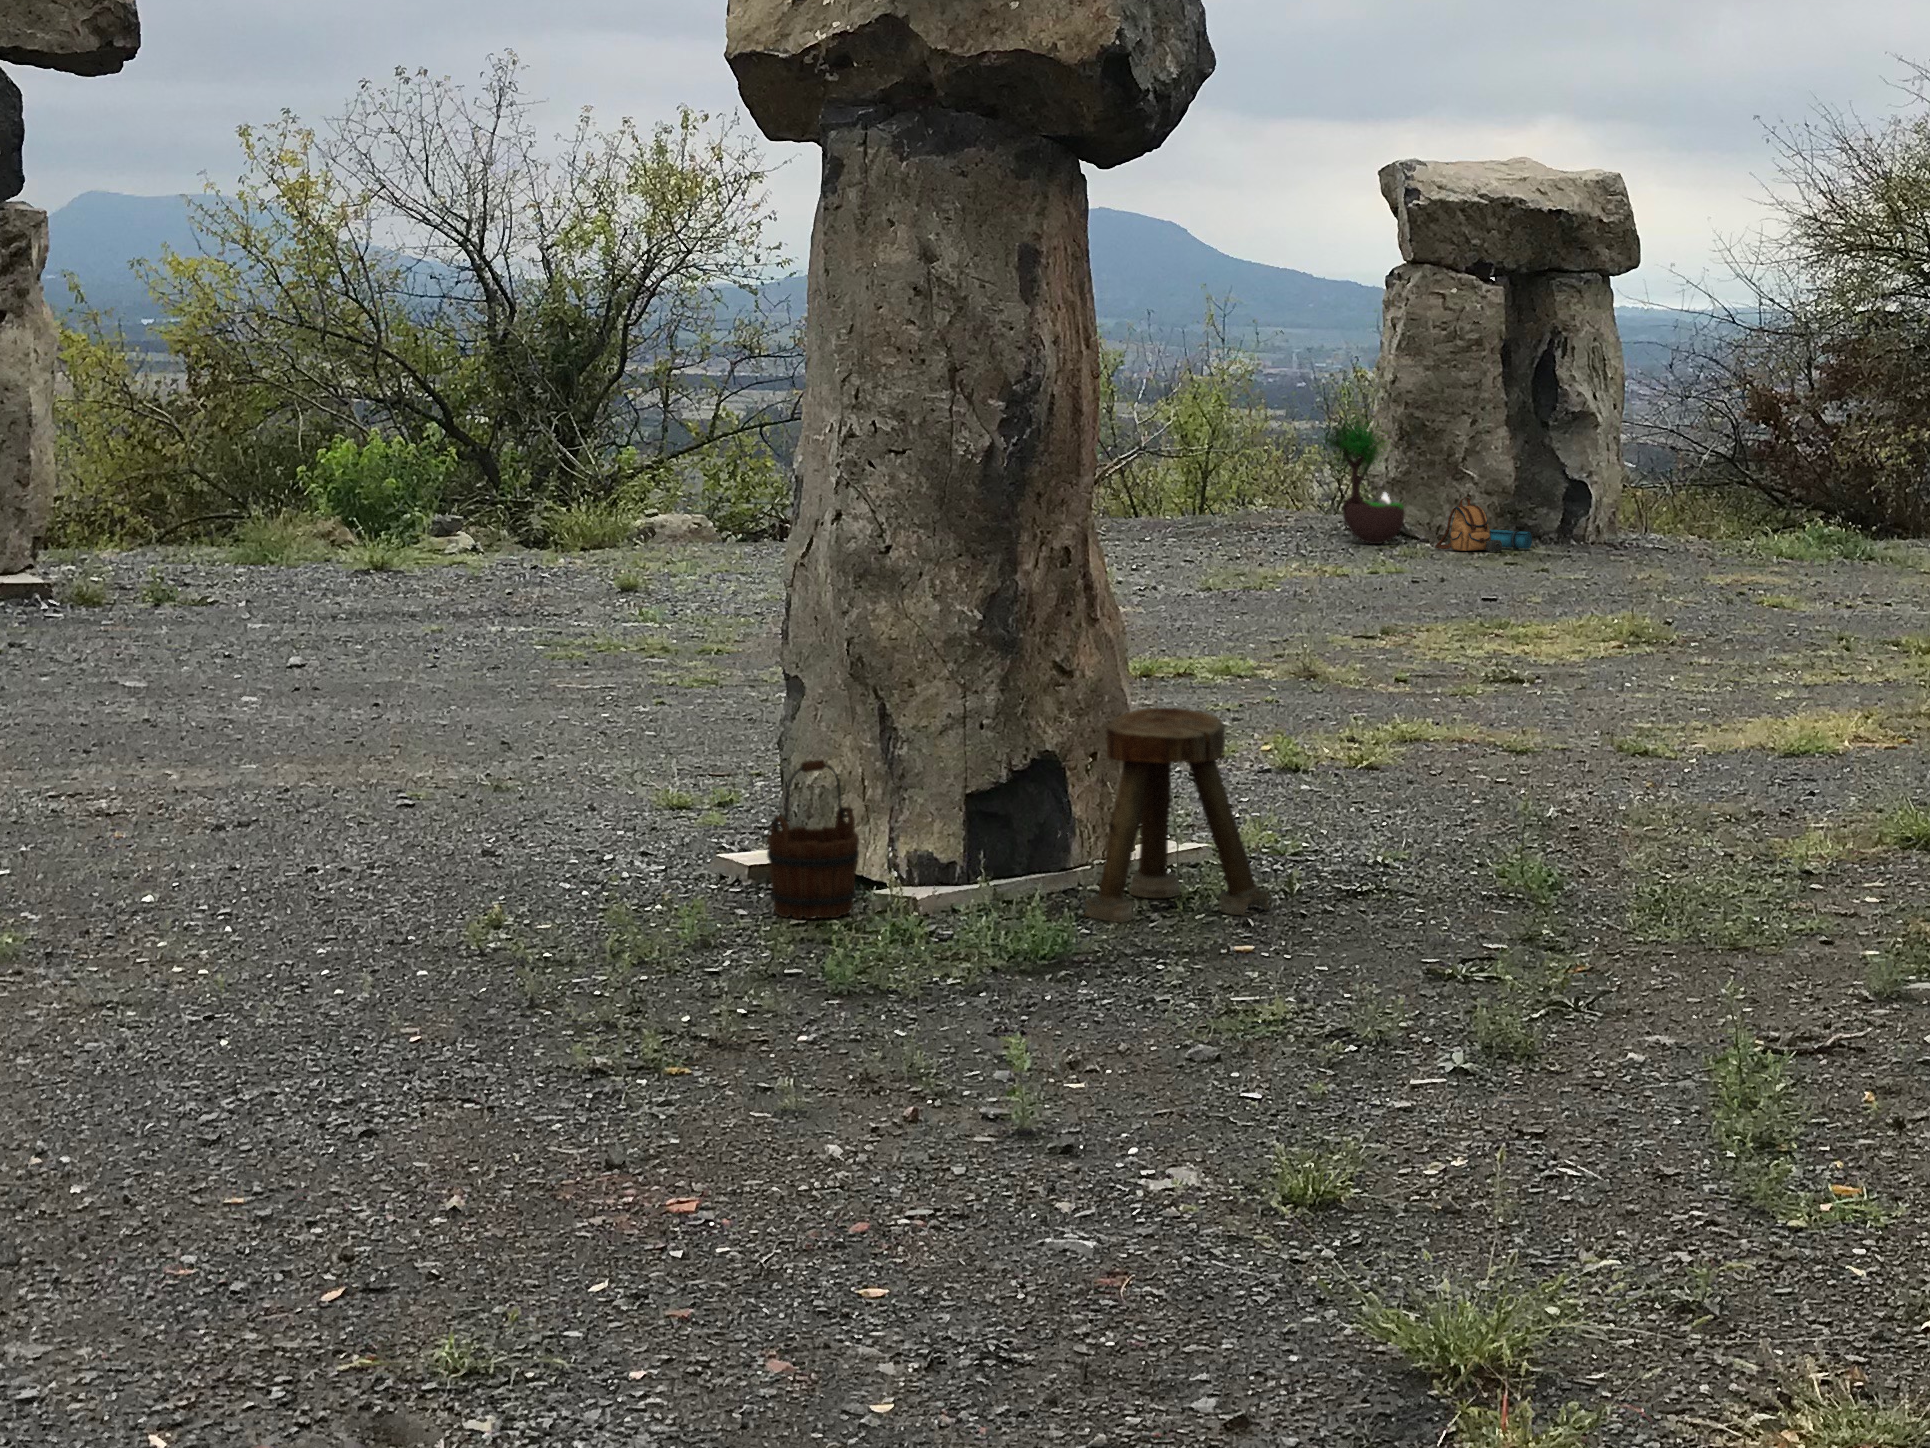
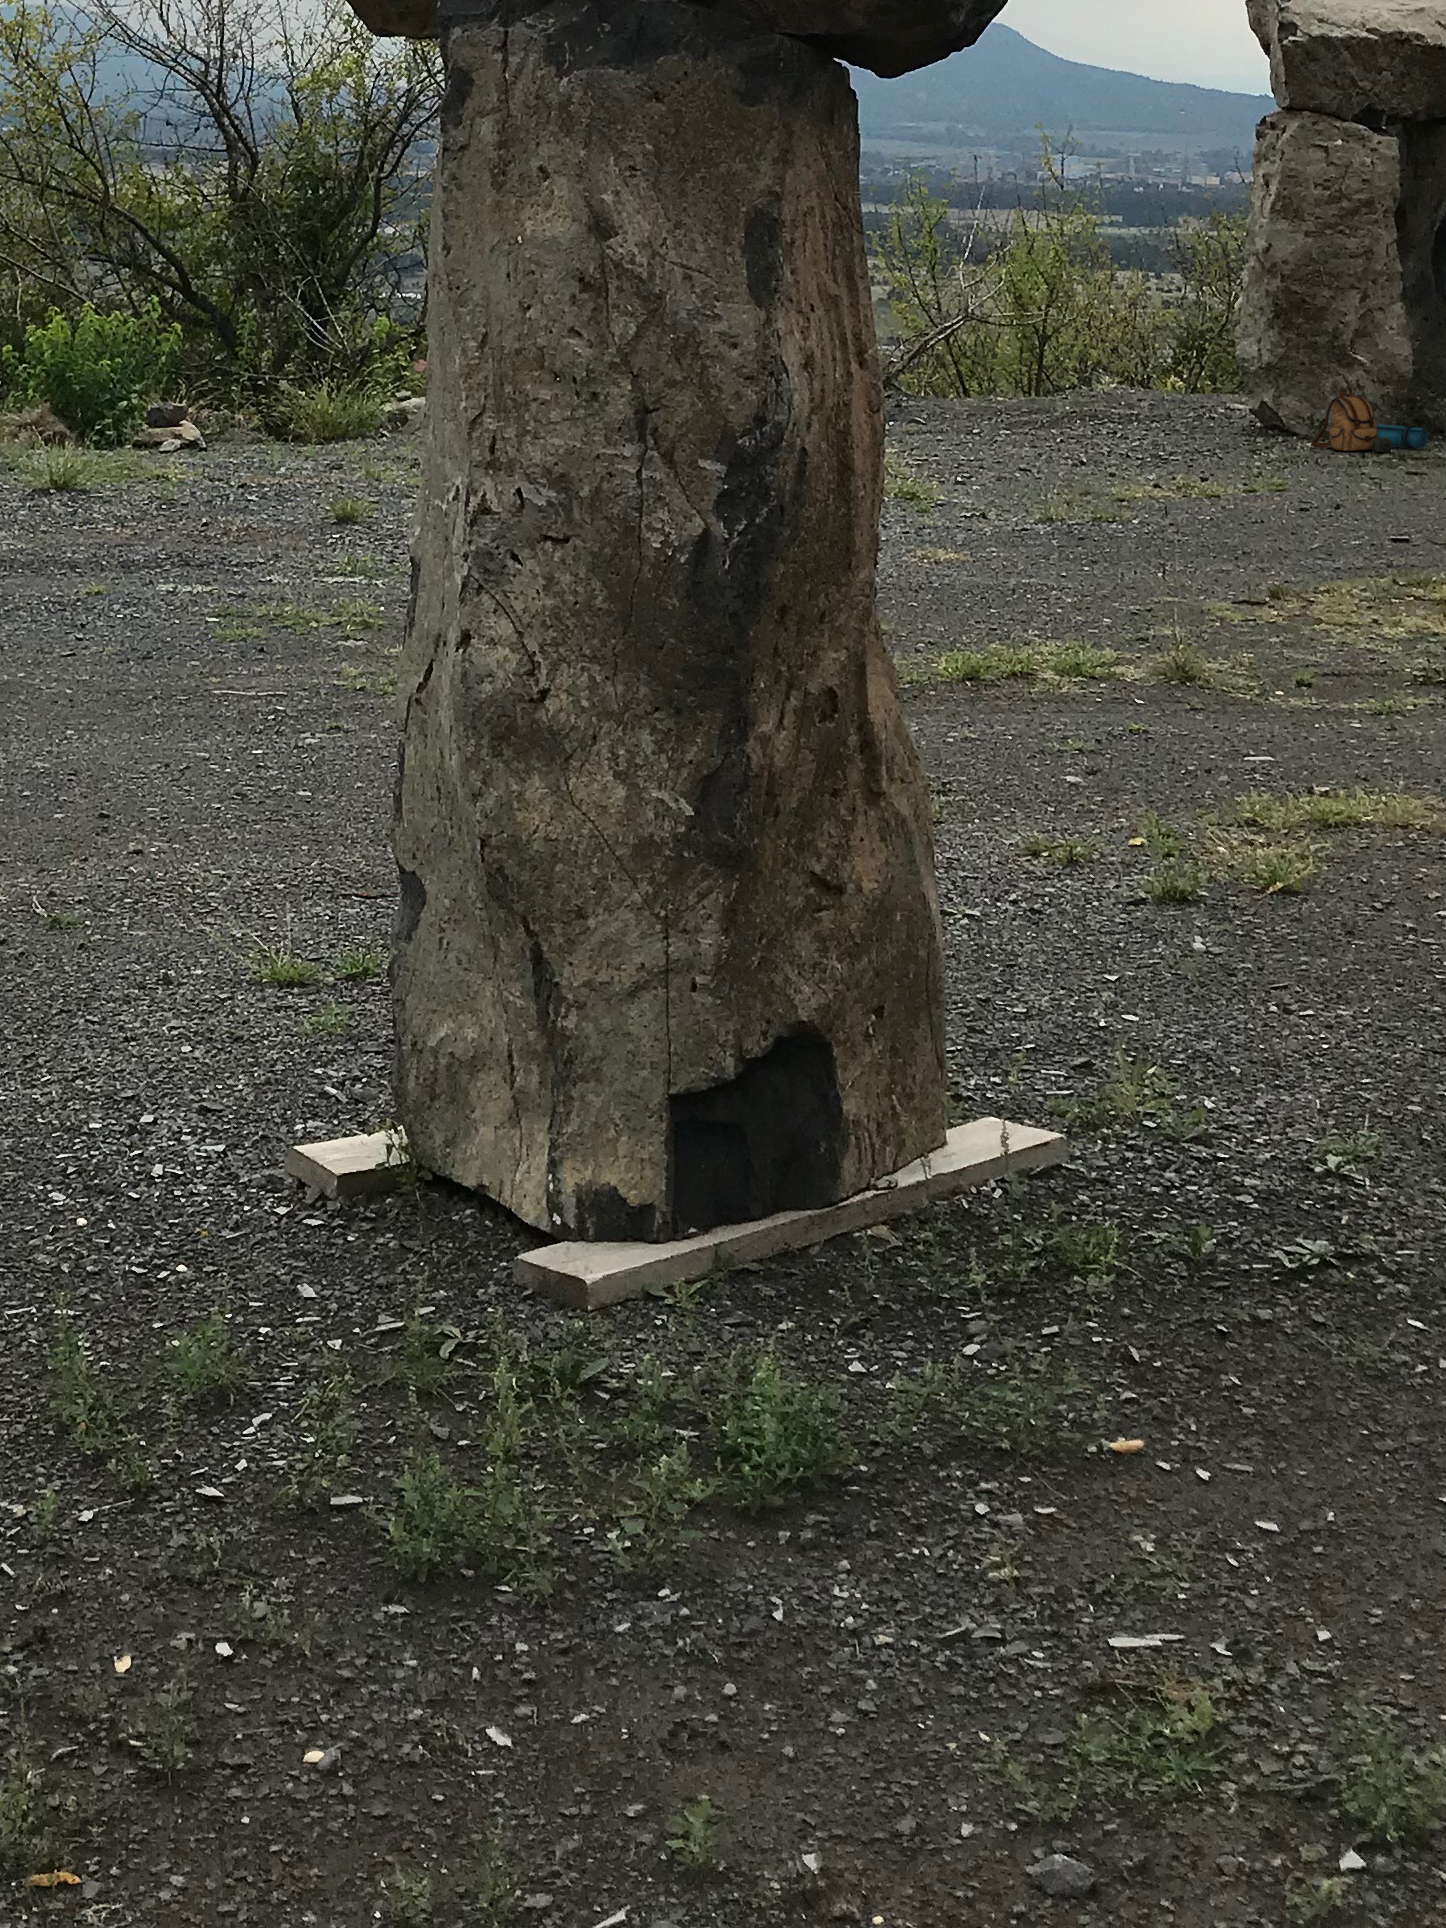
potted tree: present [1319,414,1404,544] -> none [1167,277,1273,439]
stool: present [1084,708,1270,923] -> none [859,952,1174,1340]
wooden bucket: present [767,759,859,919] -> none [345,1042,493,1314]

